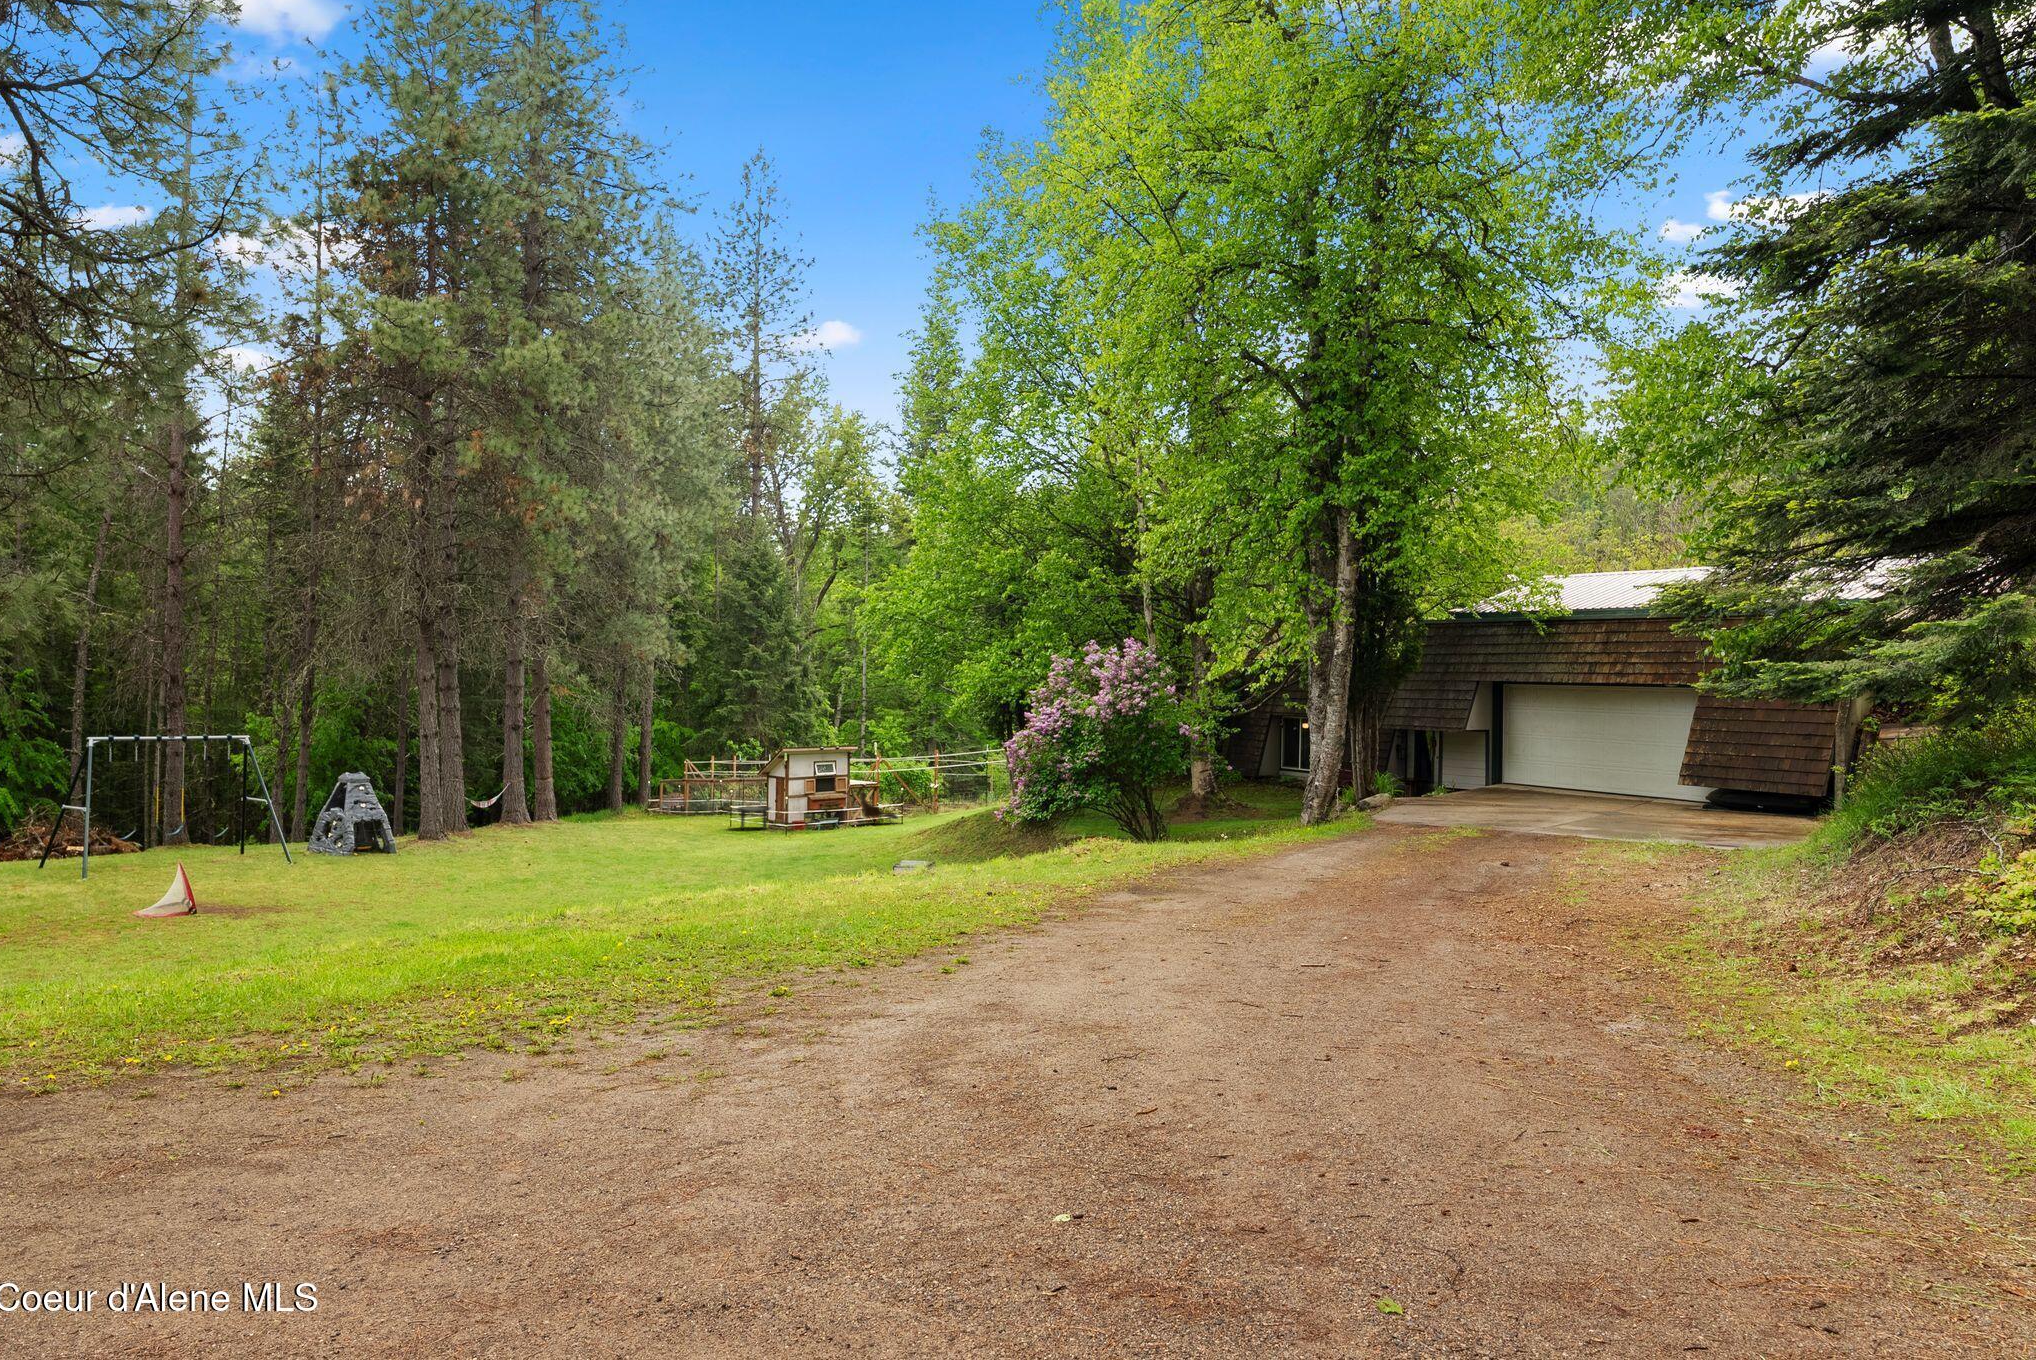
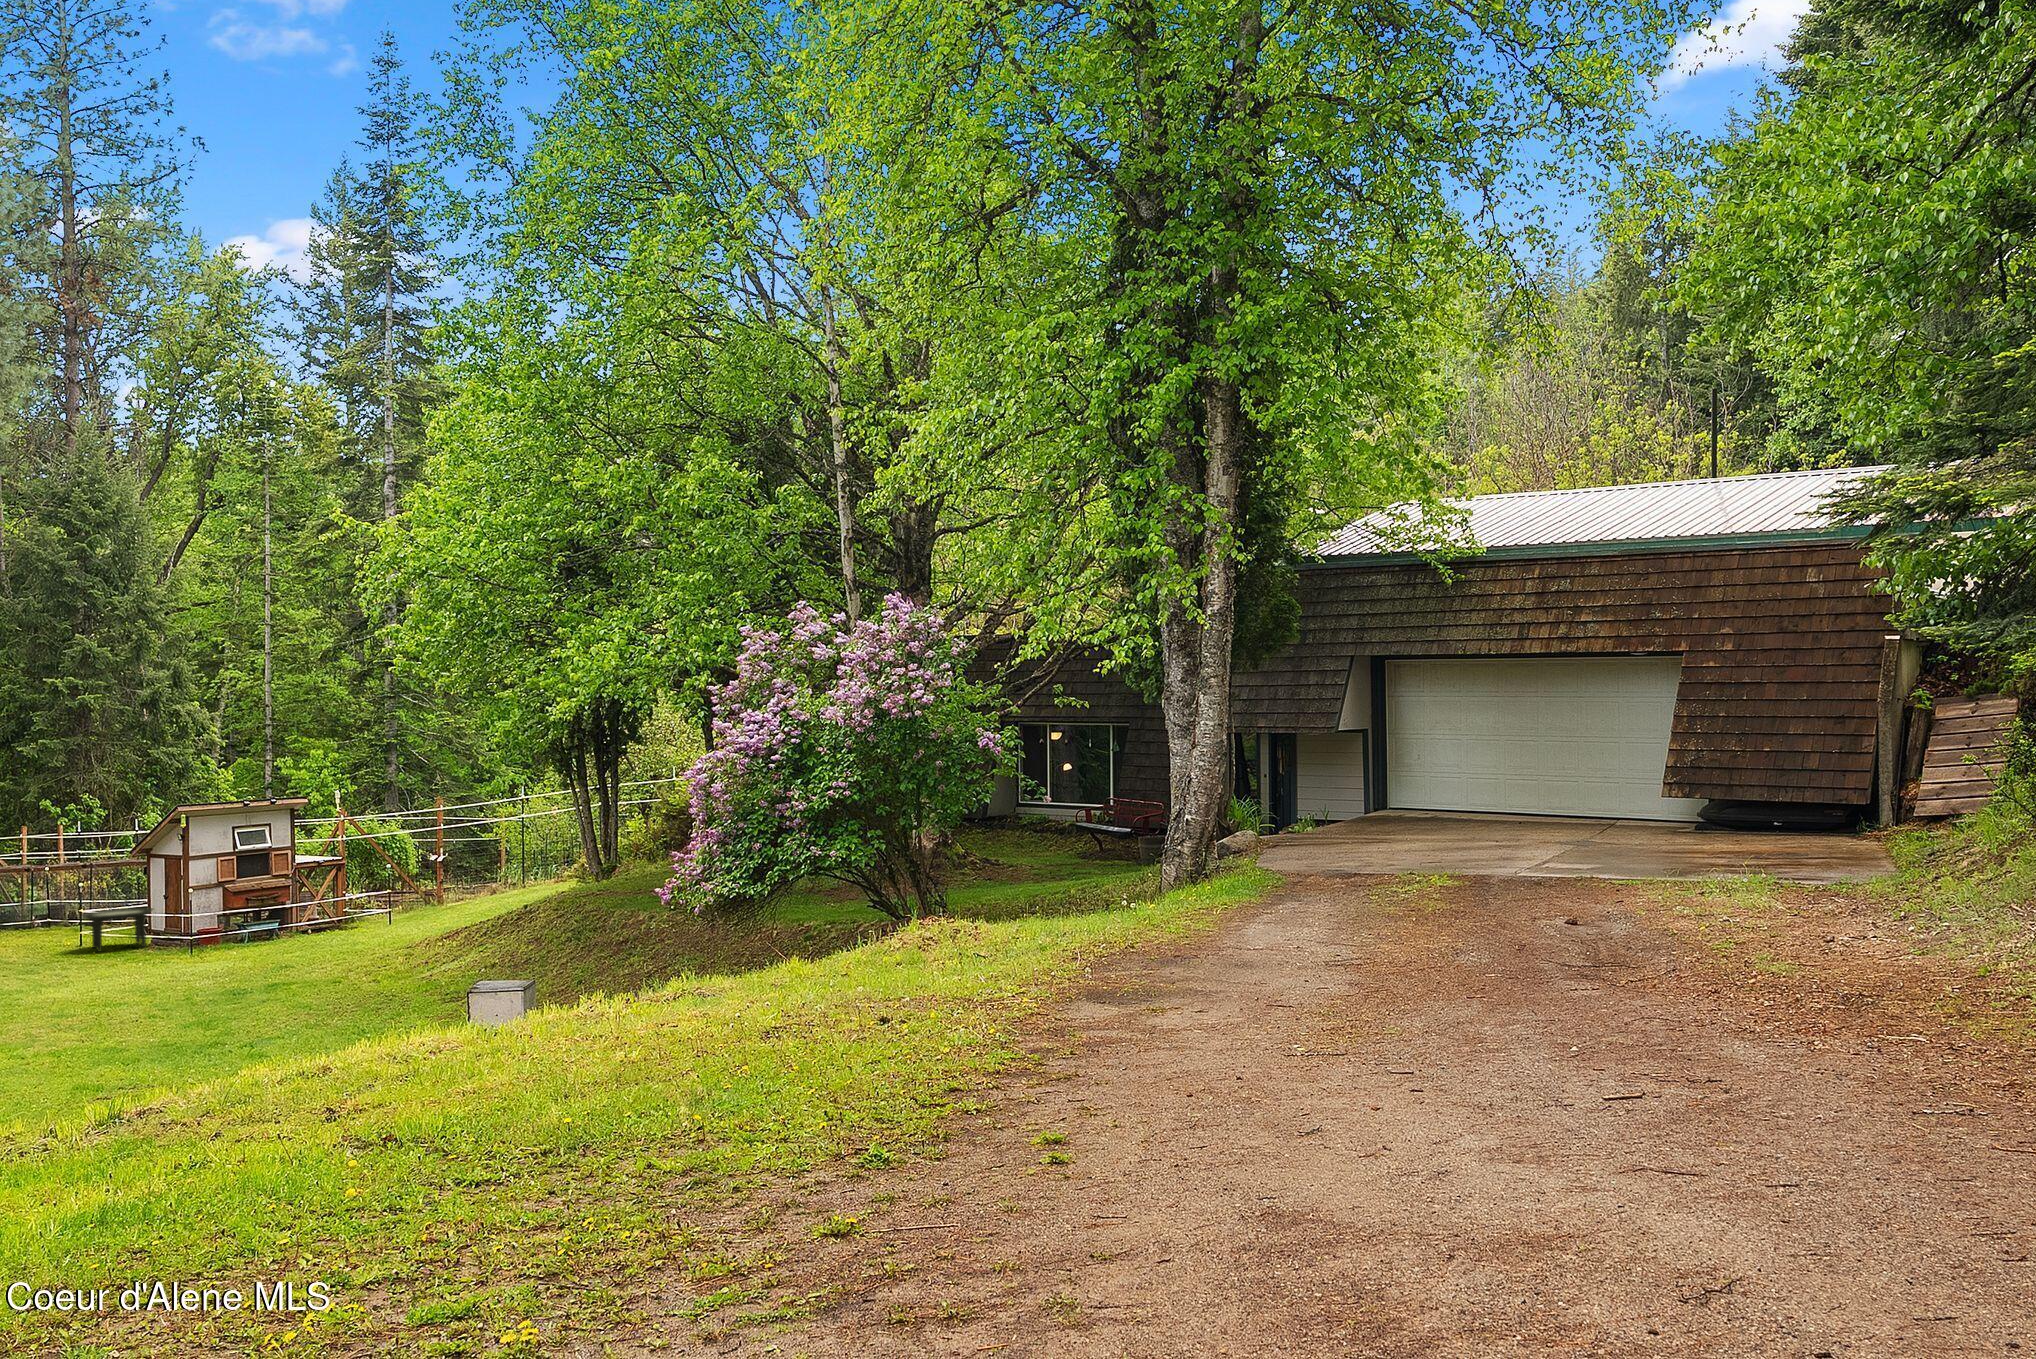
lounge chair: present [860,791,897,823] -> none [314,869,383,925]

